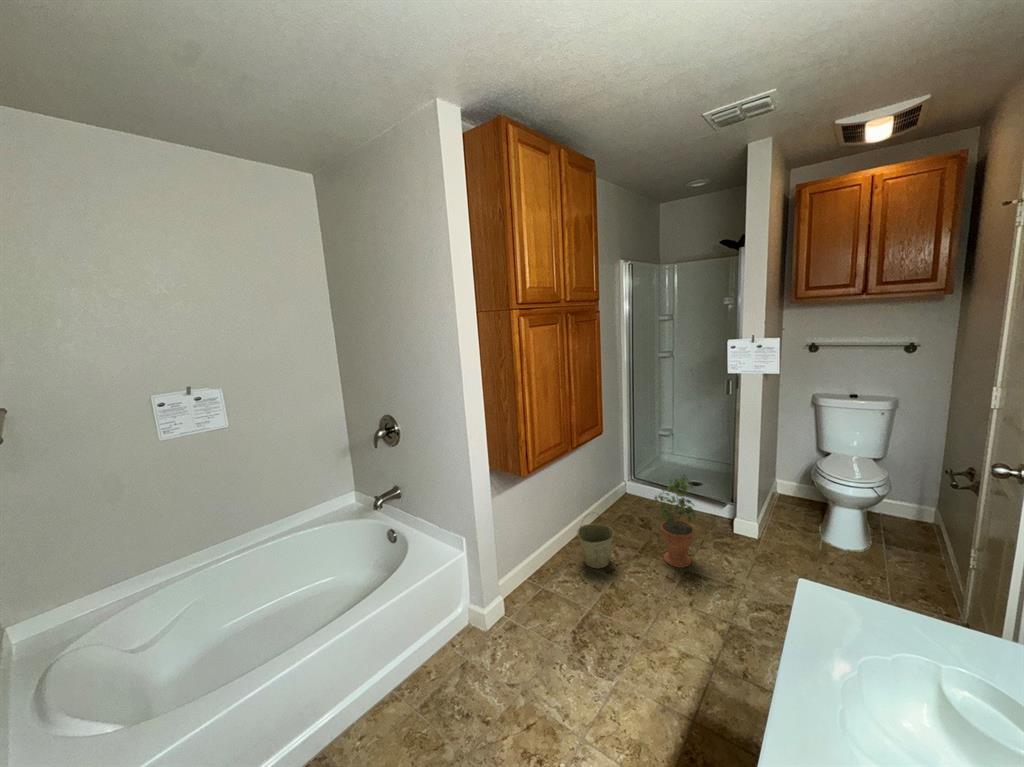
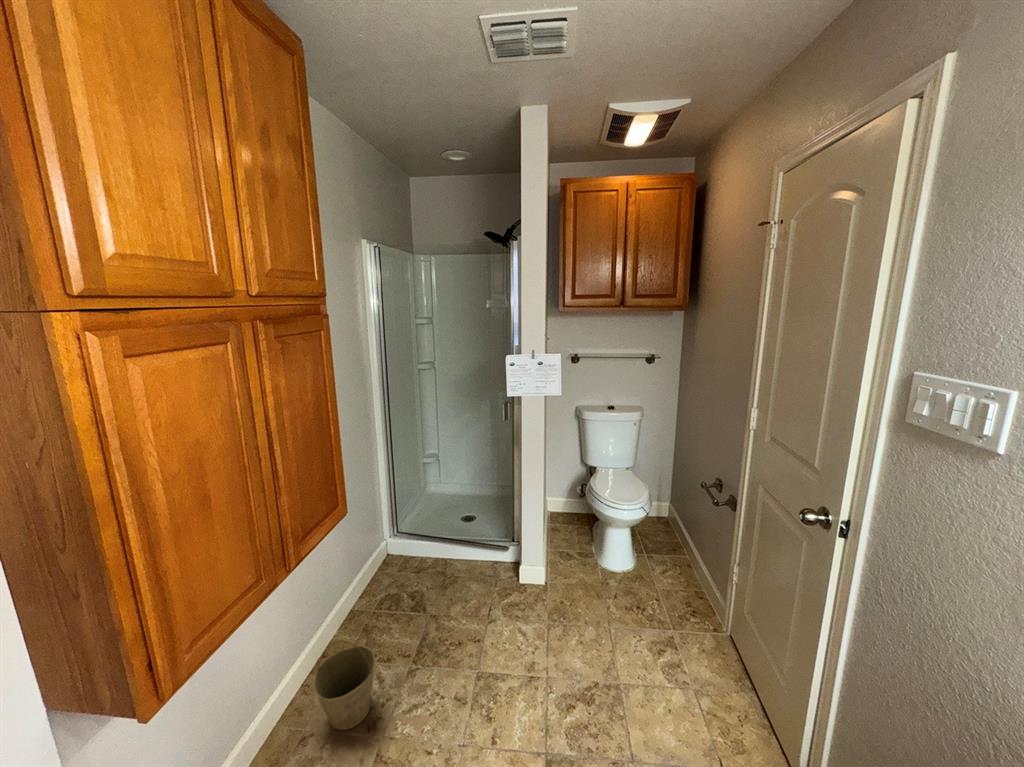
potted plant: present [655,477,696,567] -> none [430,538,485,672]

